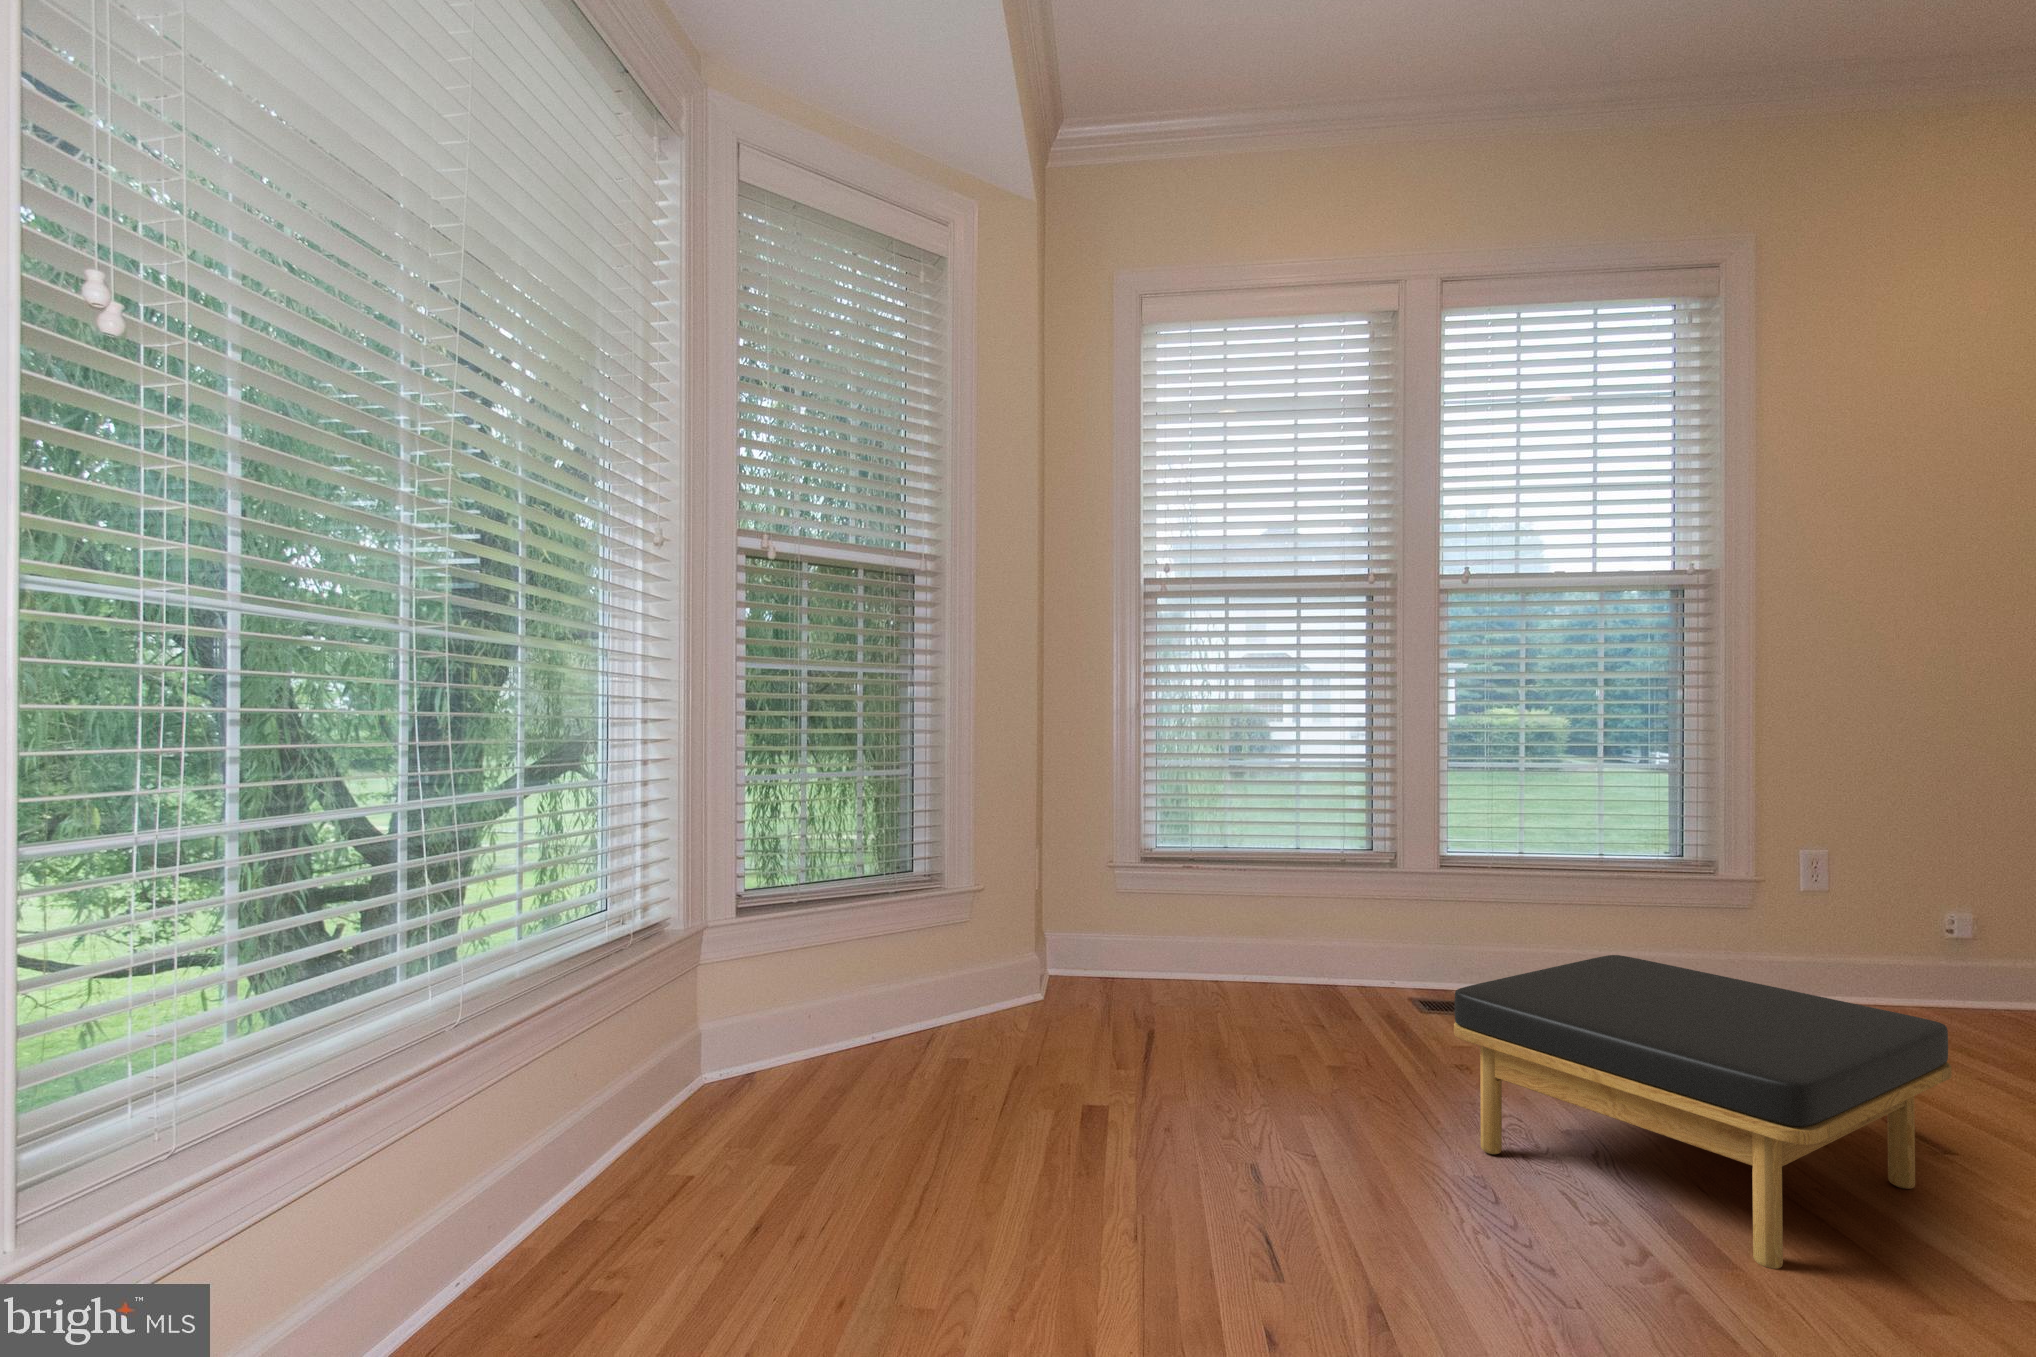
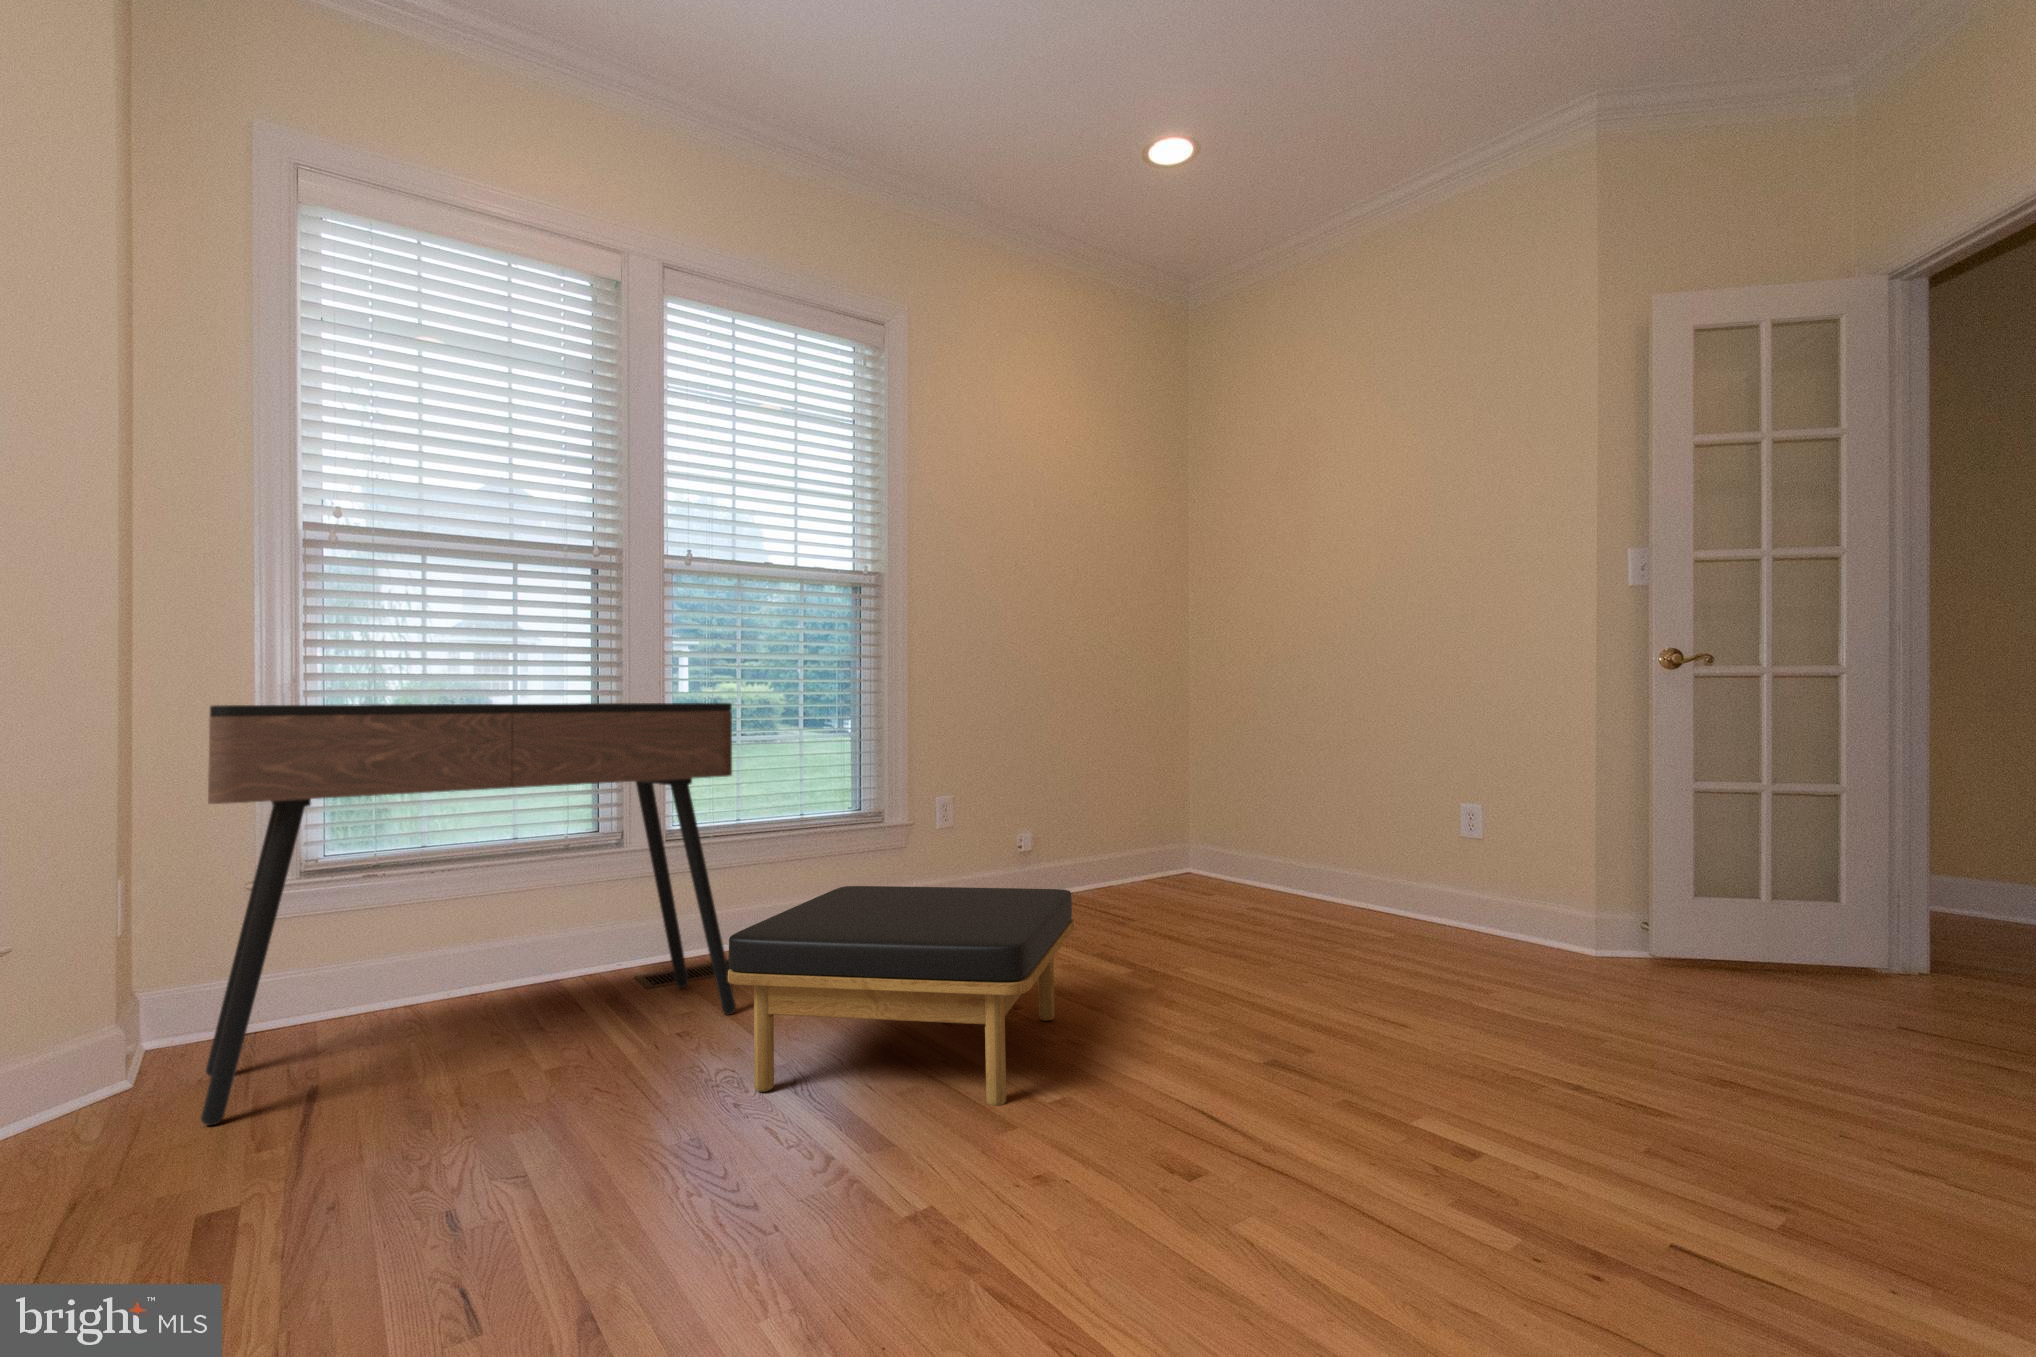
console table: none [1071,732,1492,1062] -> present [201,703,736,1125]

